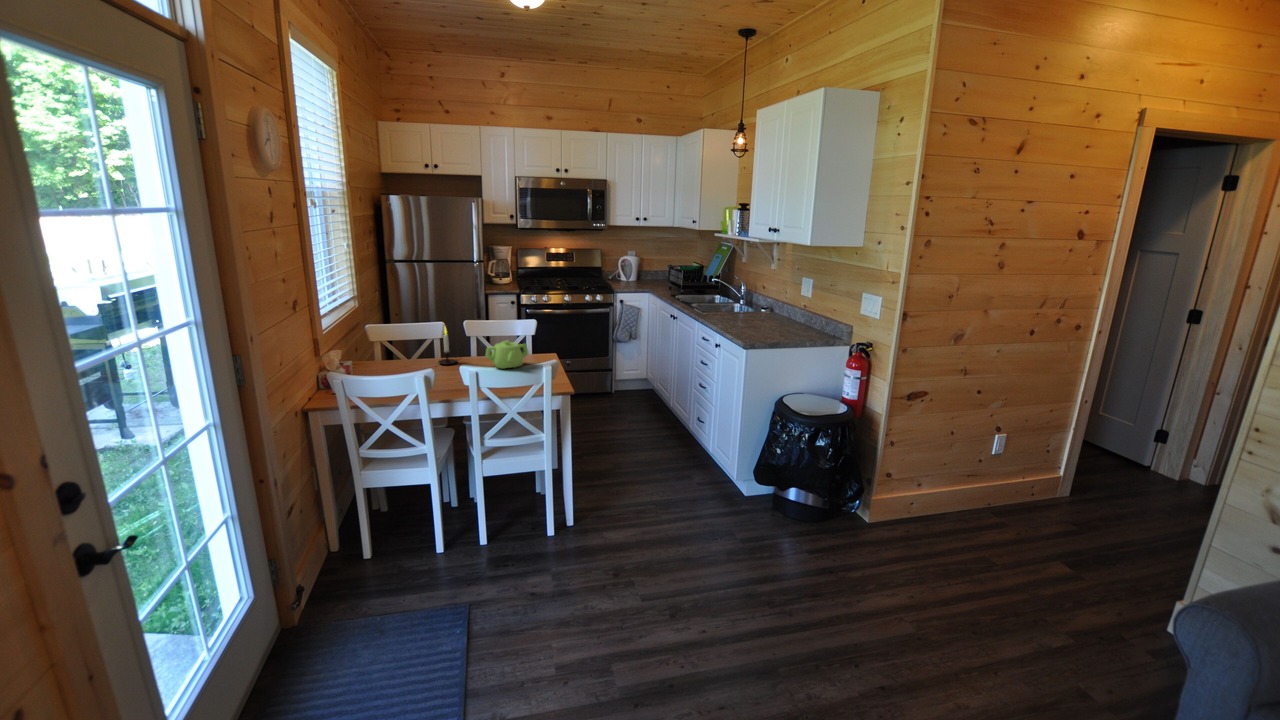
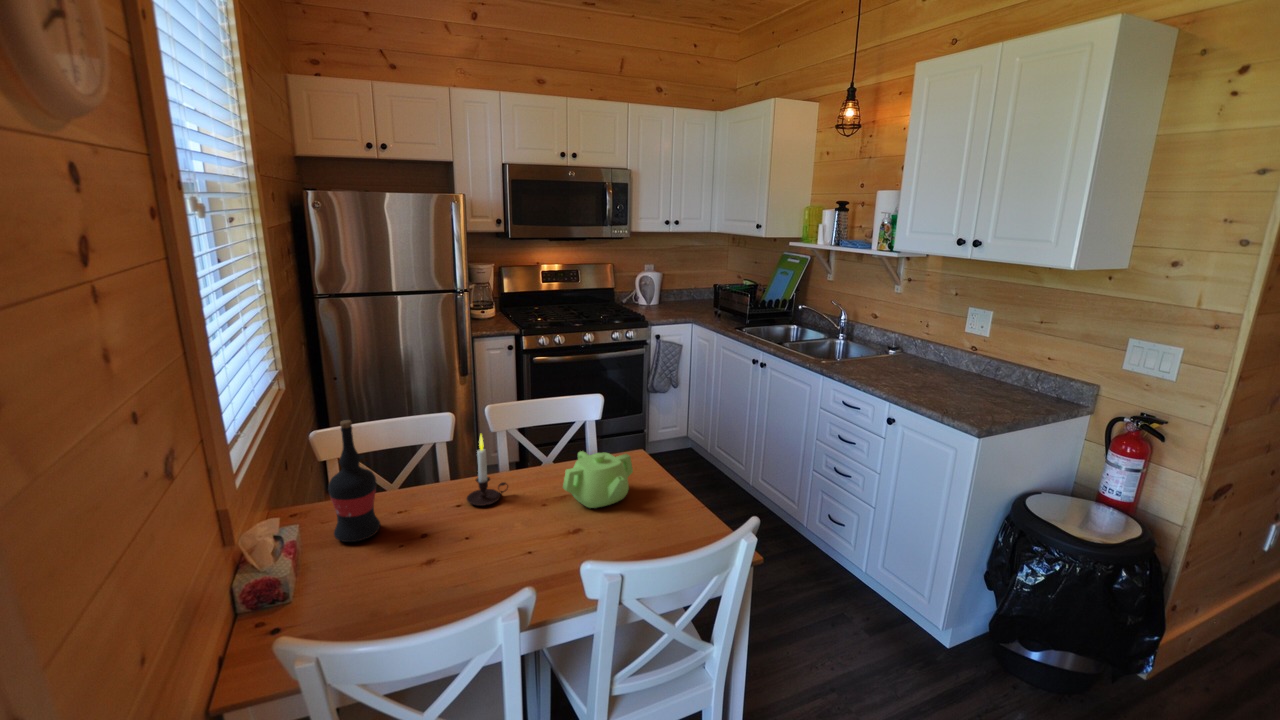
wine bottle: none [365,309,391,371] -> present [328,420,380,542]

